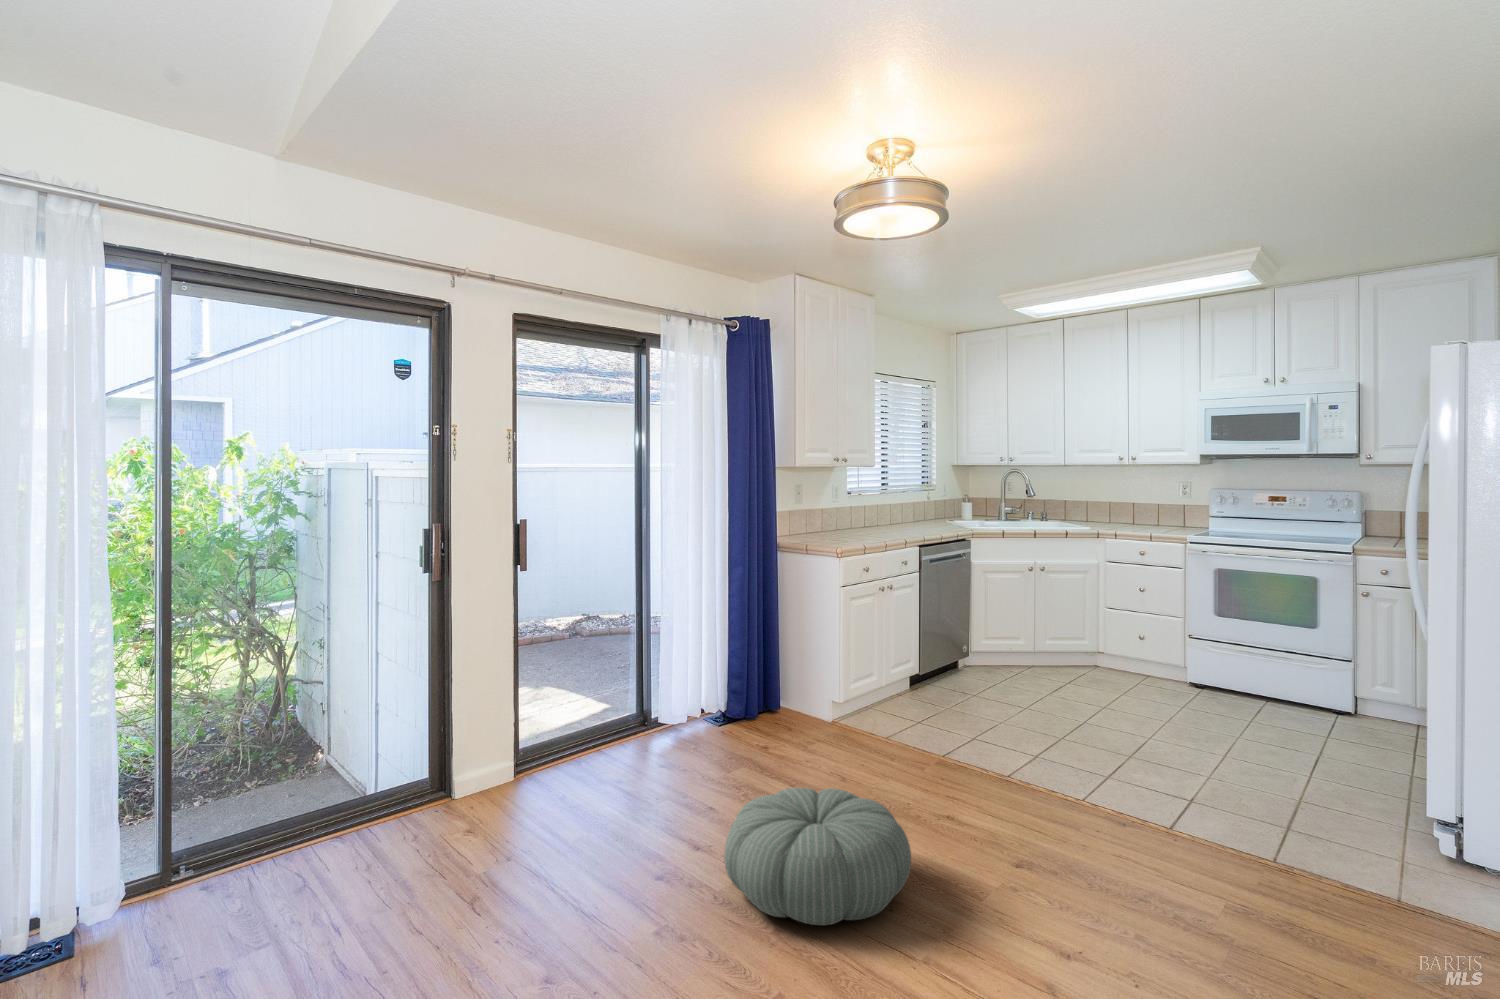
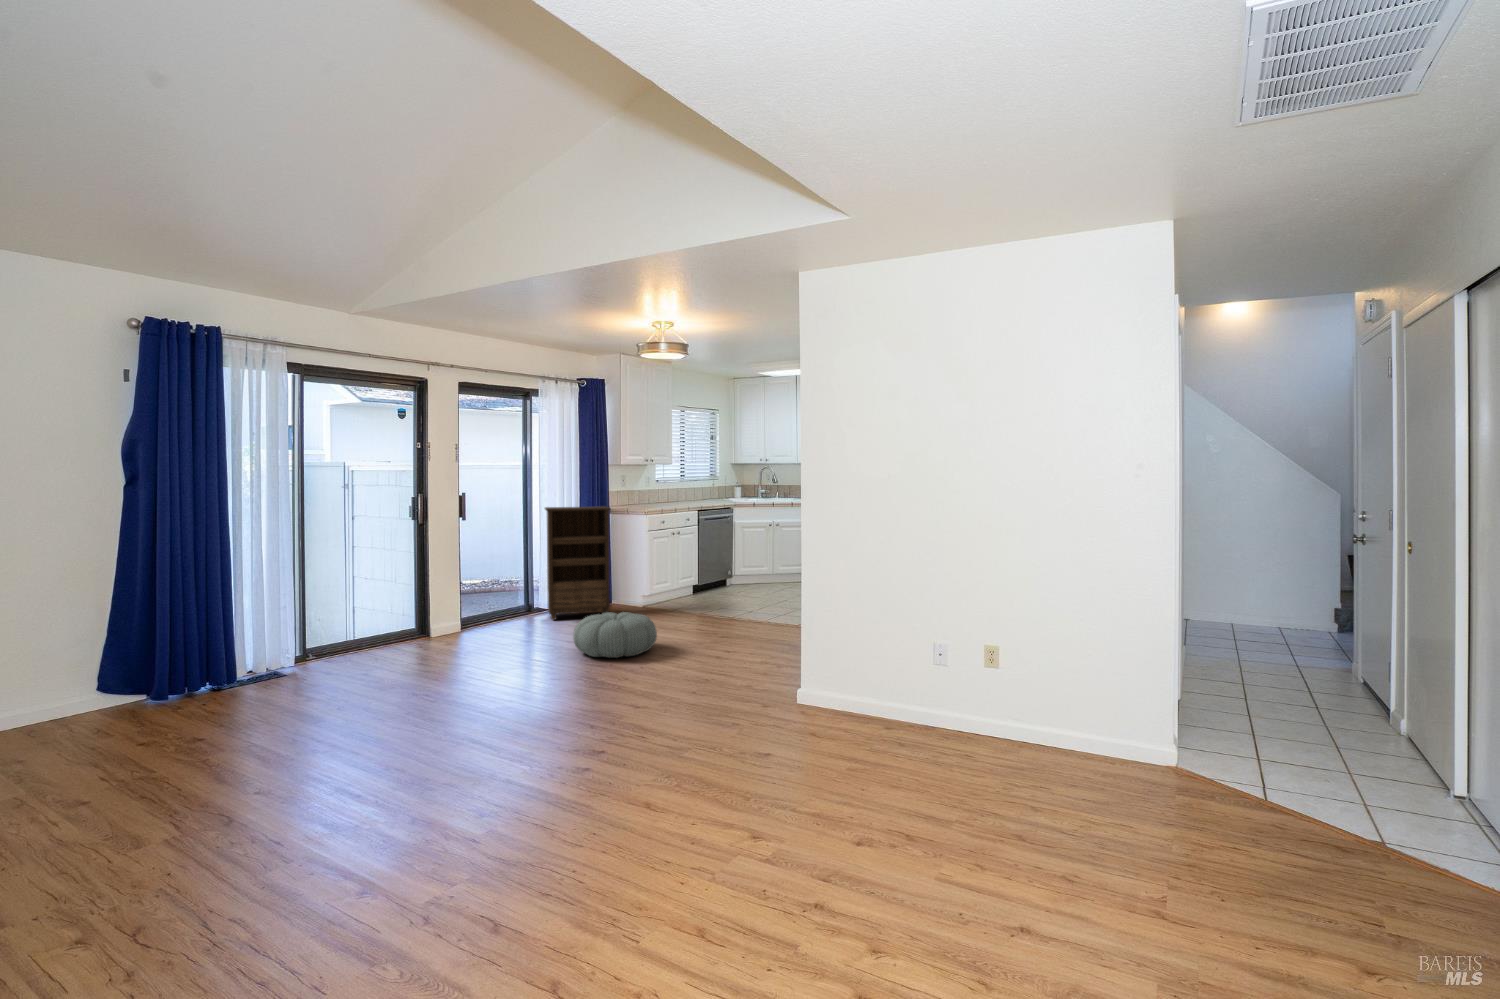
bookshelf: none [667,542,785,752] -> present [545,506,610,620]

